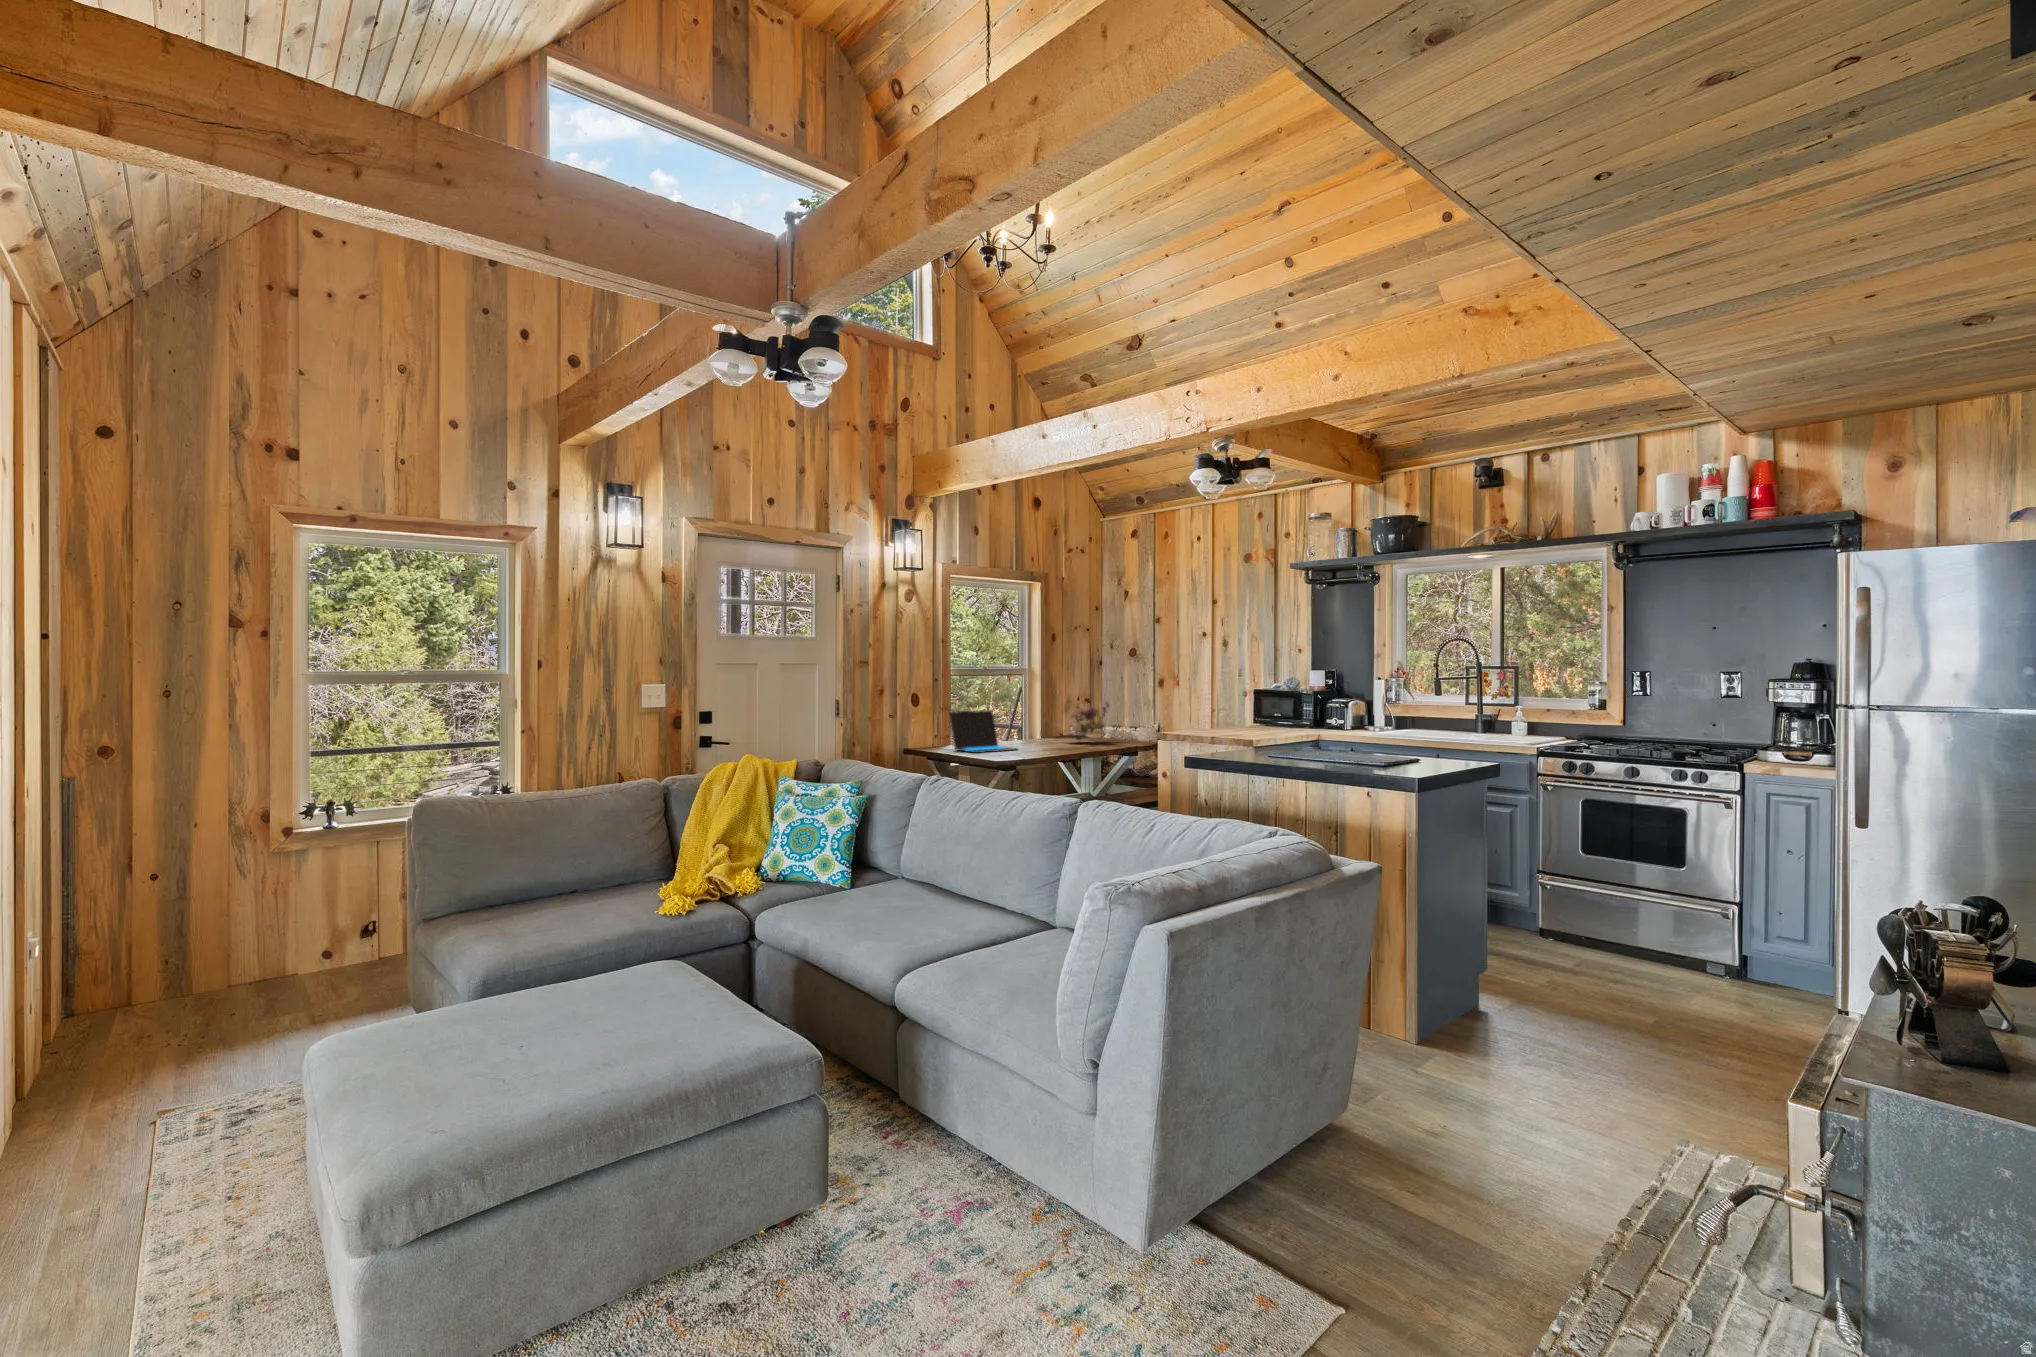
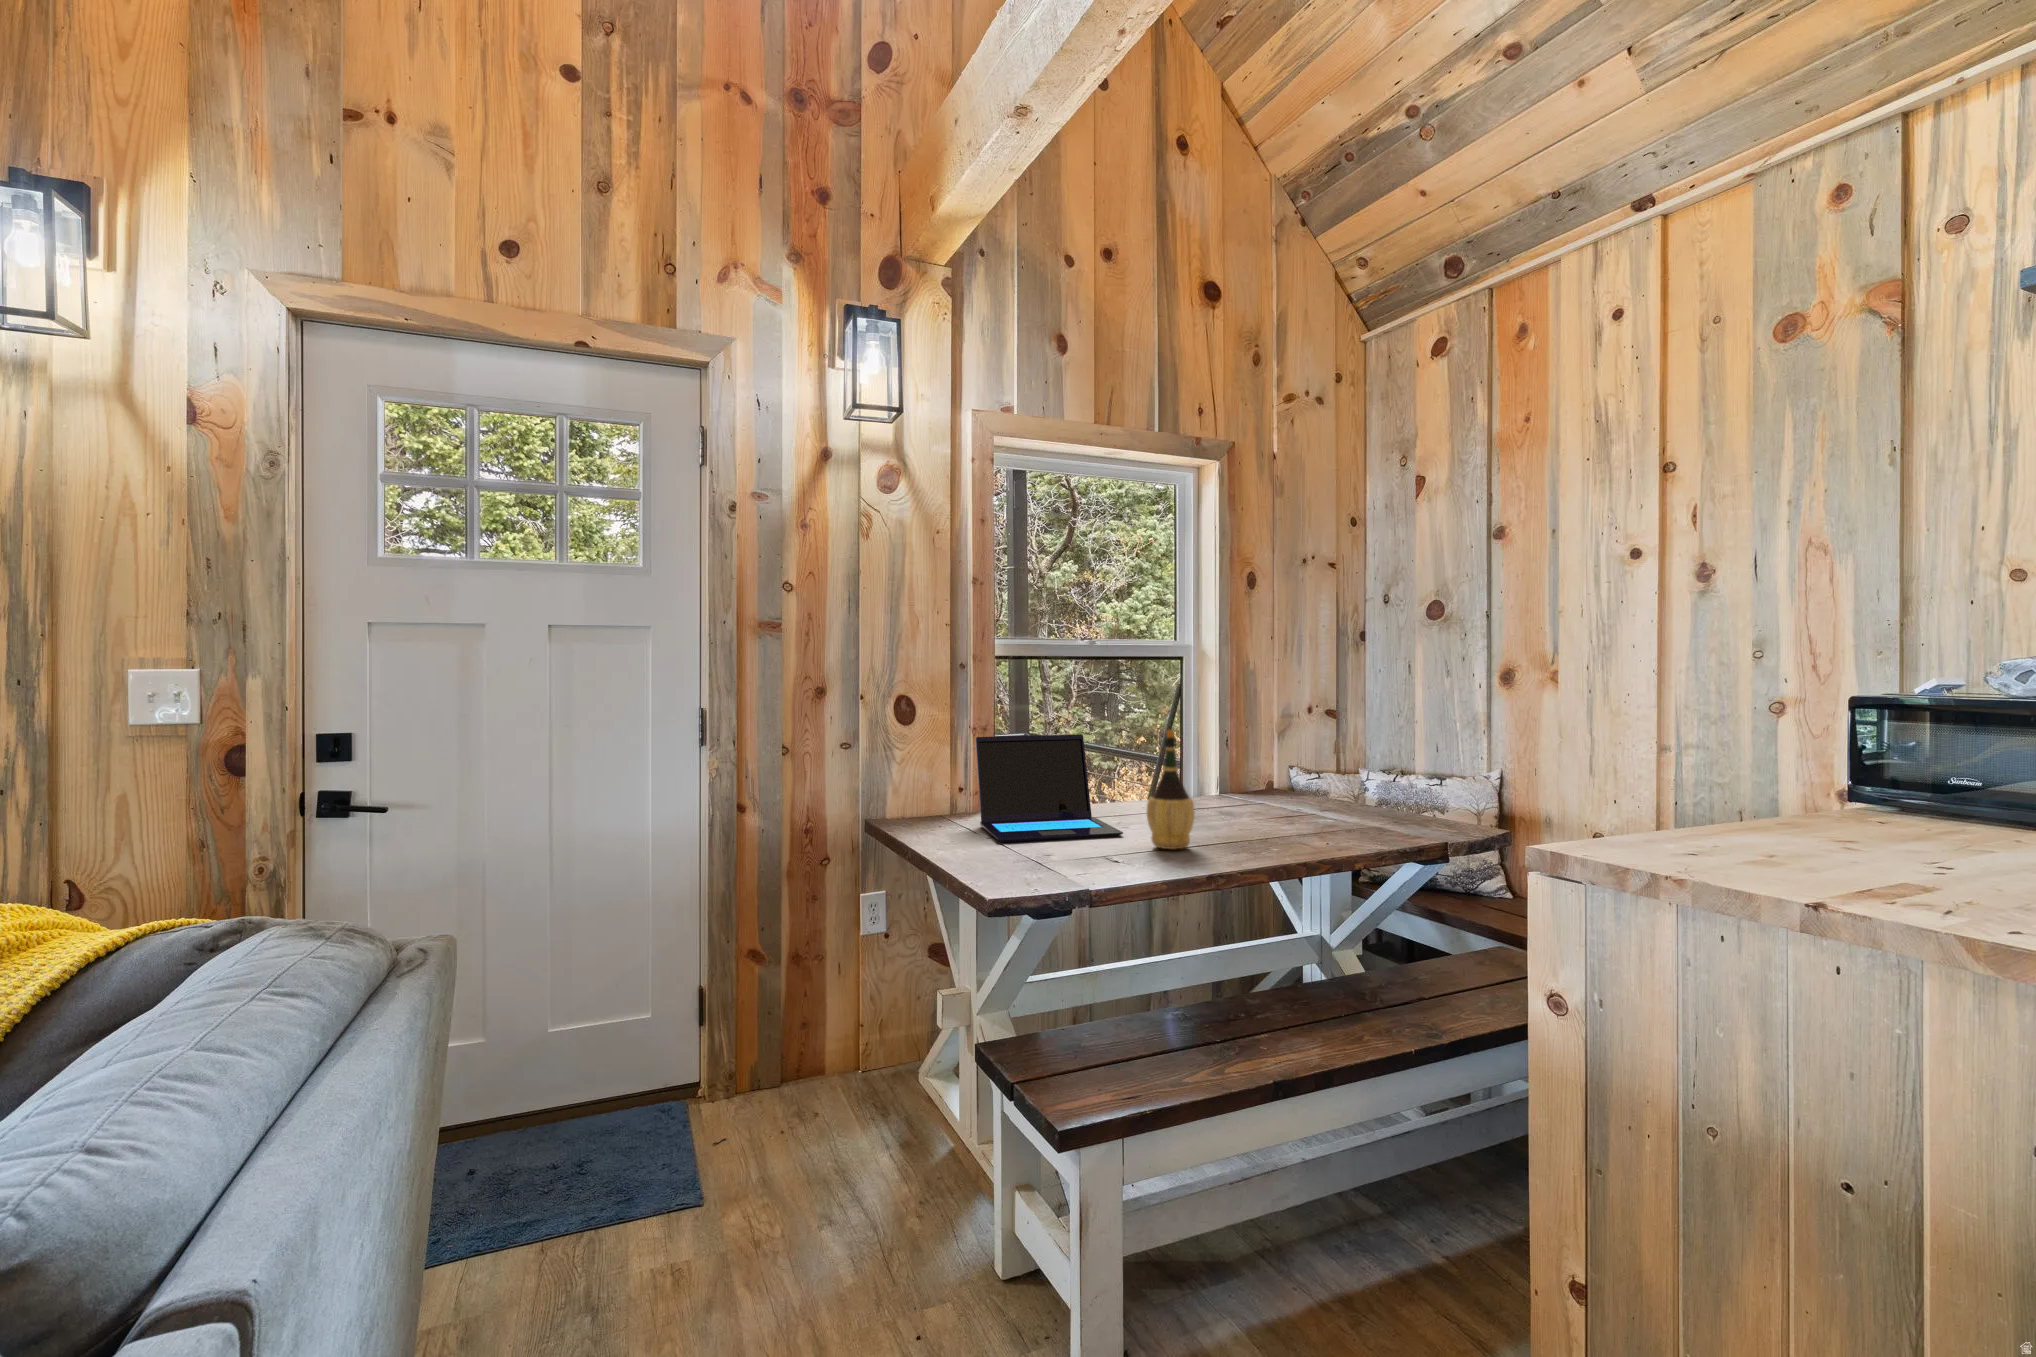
flower arrangement: present [1064,702,1109,740] -> none [1251,714,1385,811]
wine bottle: none [1032,705,1051,751] -> present [1147,730,1195,849]

